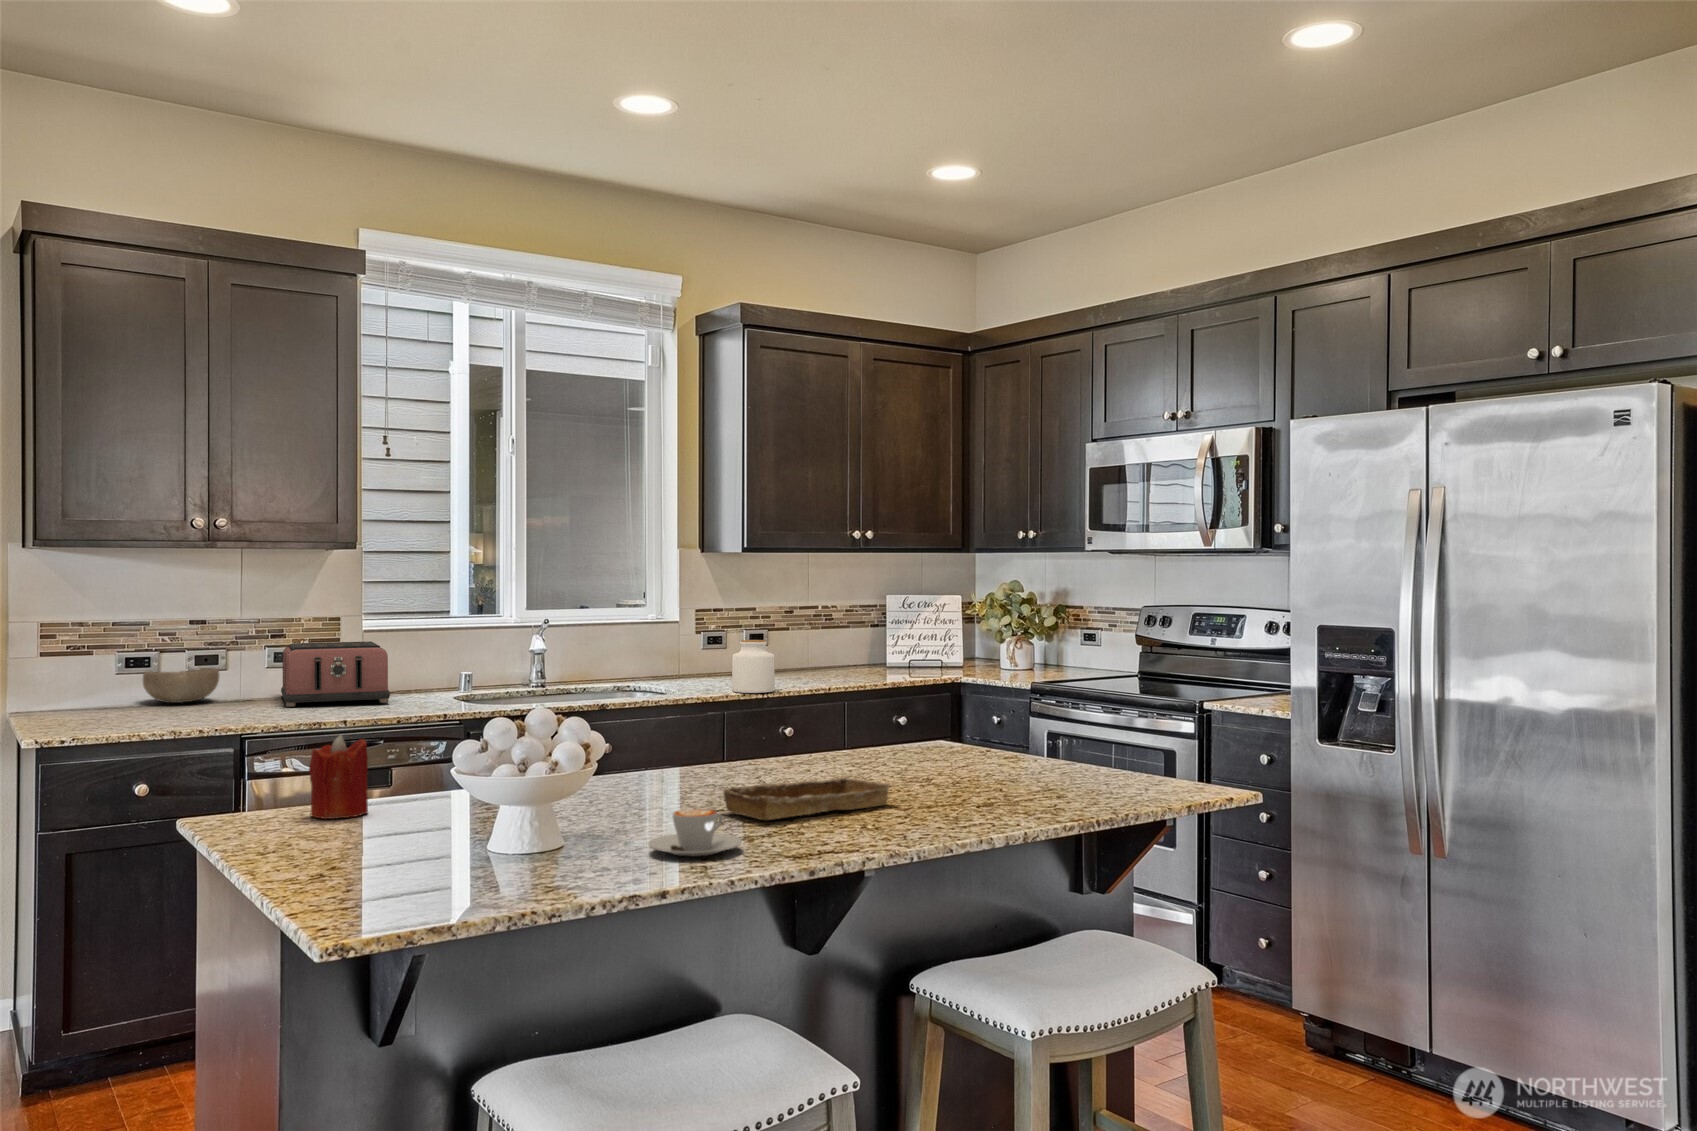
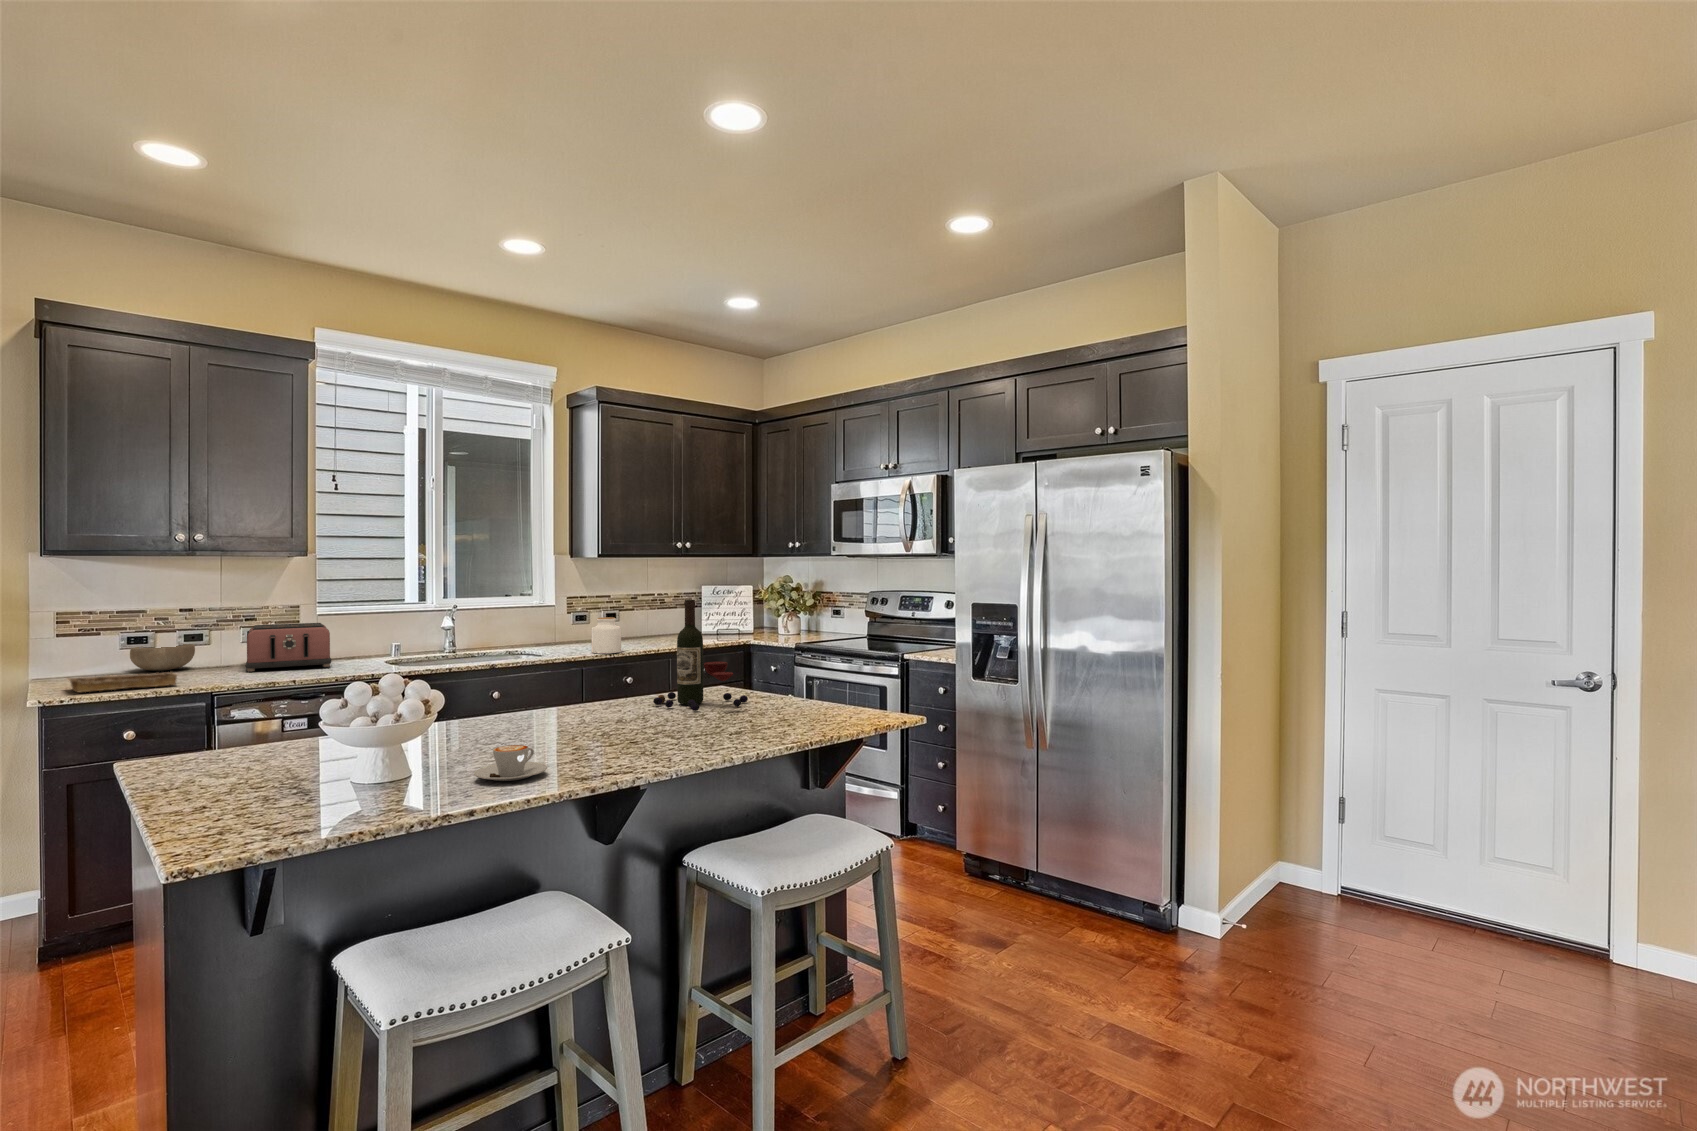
wine bottle: none [851,614,987,779] -> present [653,600,748,711]
candle: present [309,735,368,819] -> none [218,696,268,761]
tray: present [722,777,891,820] -> present [68,672,177,692]

